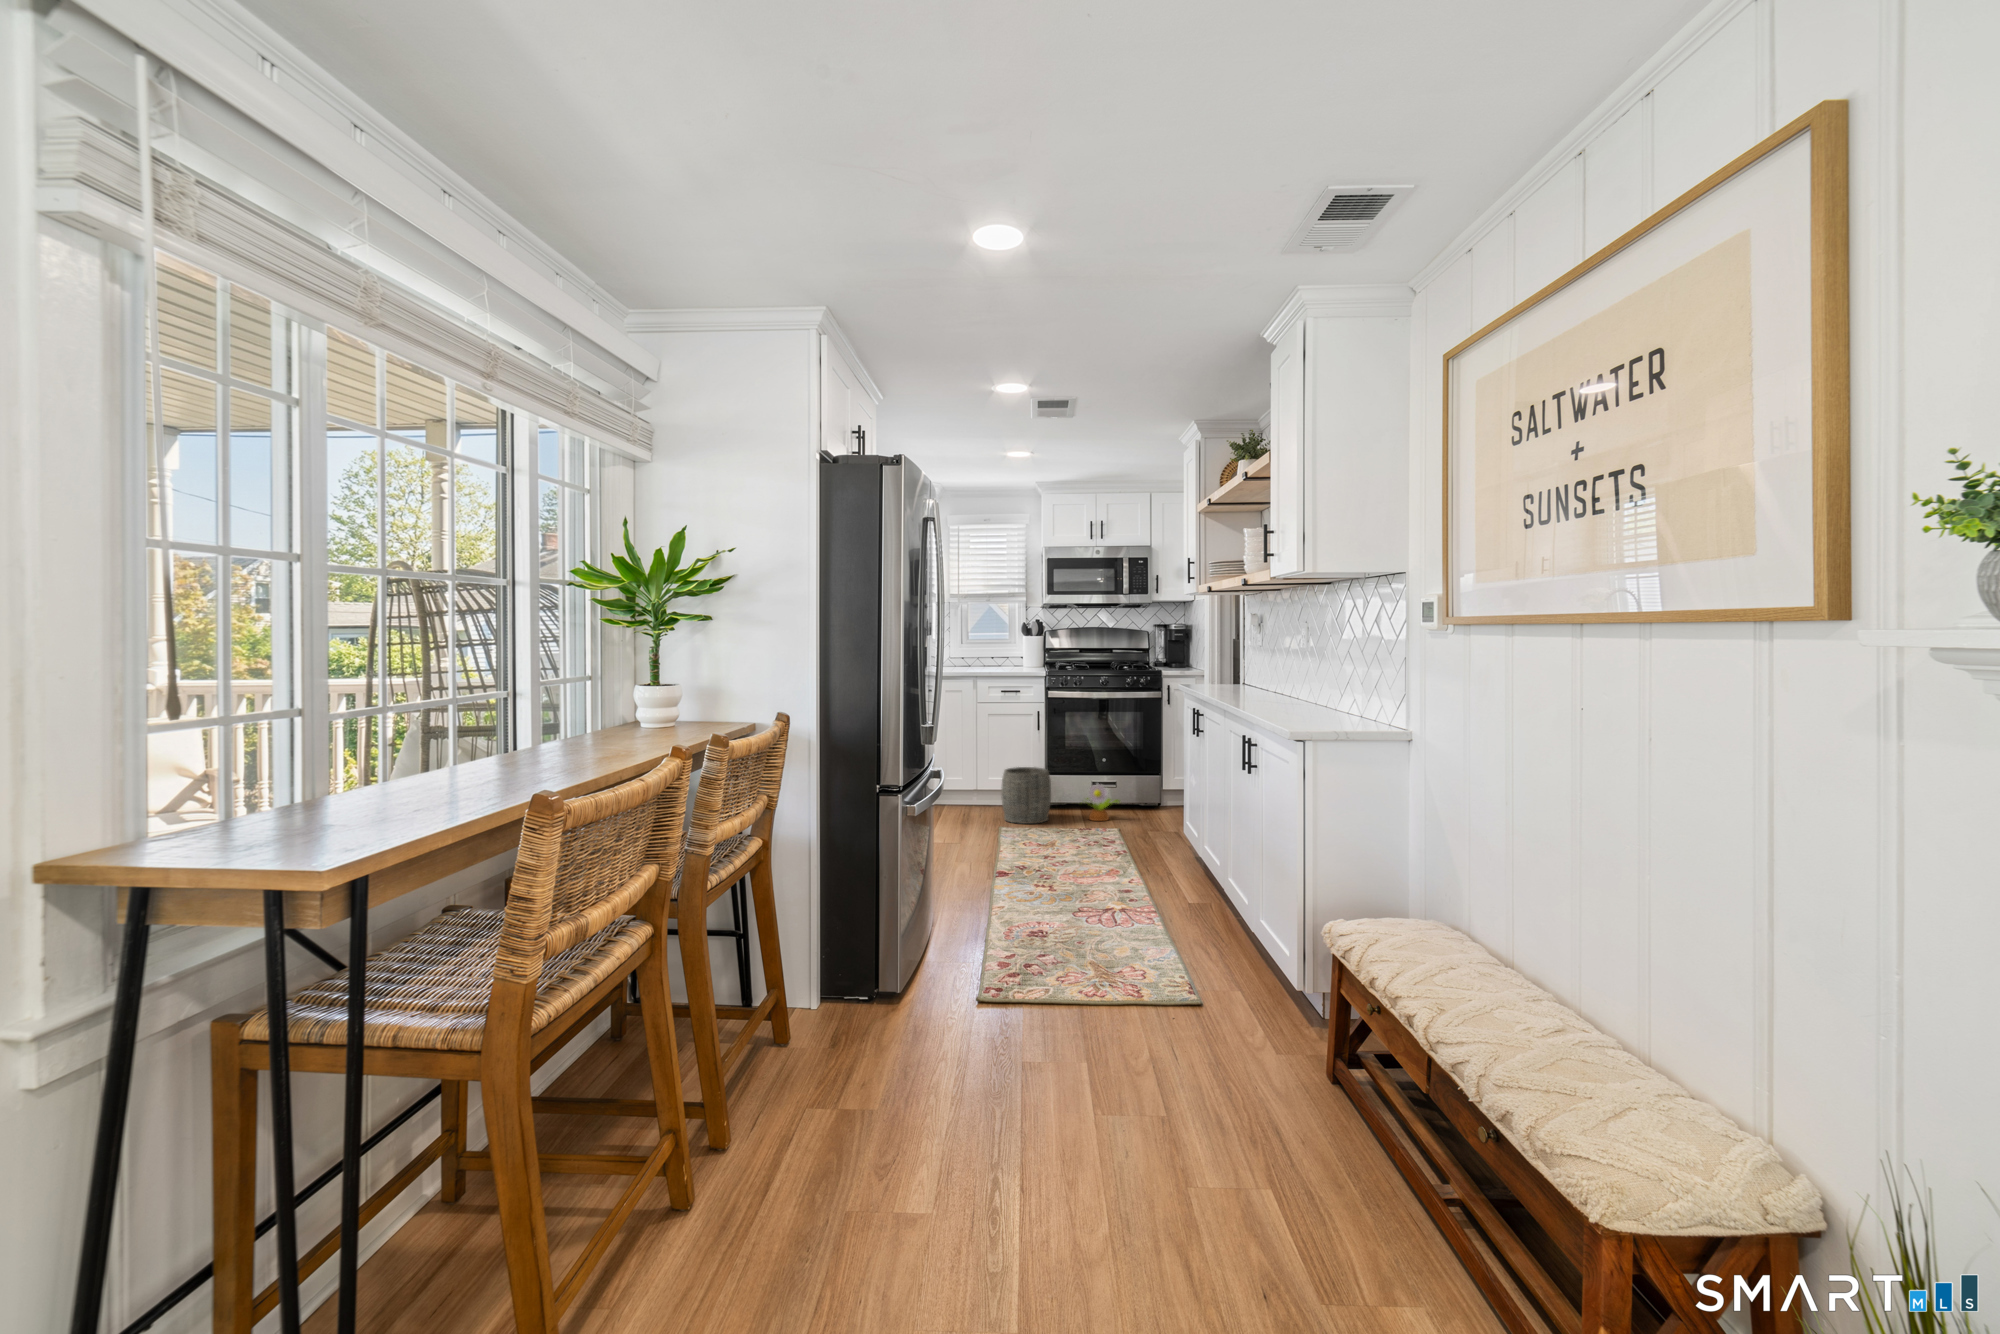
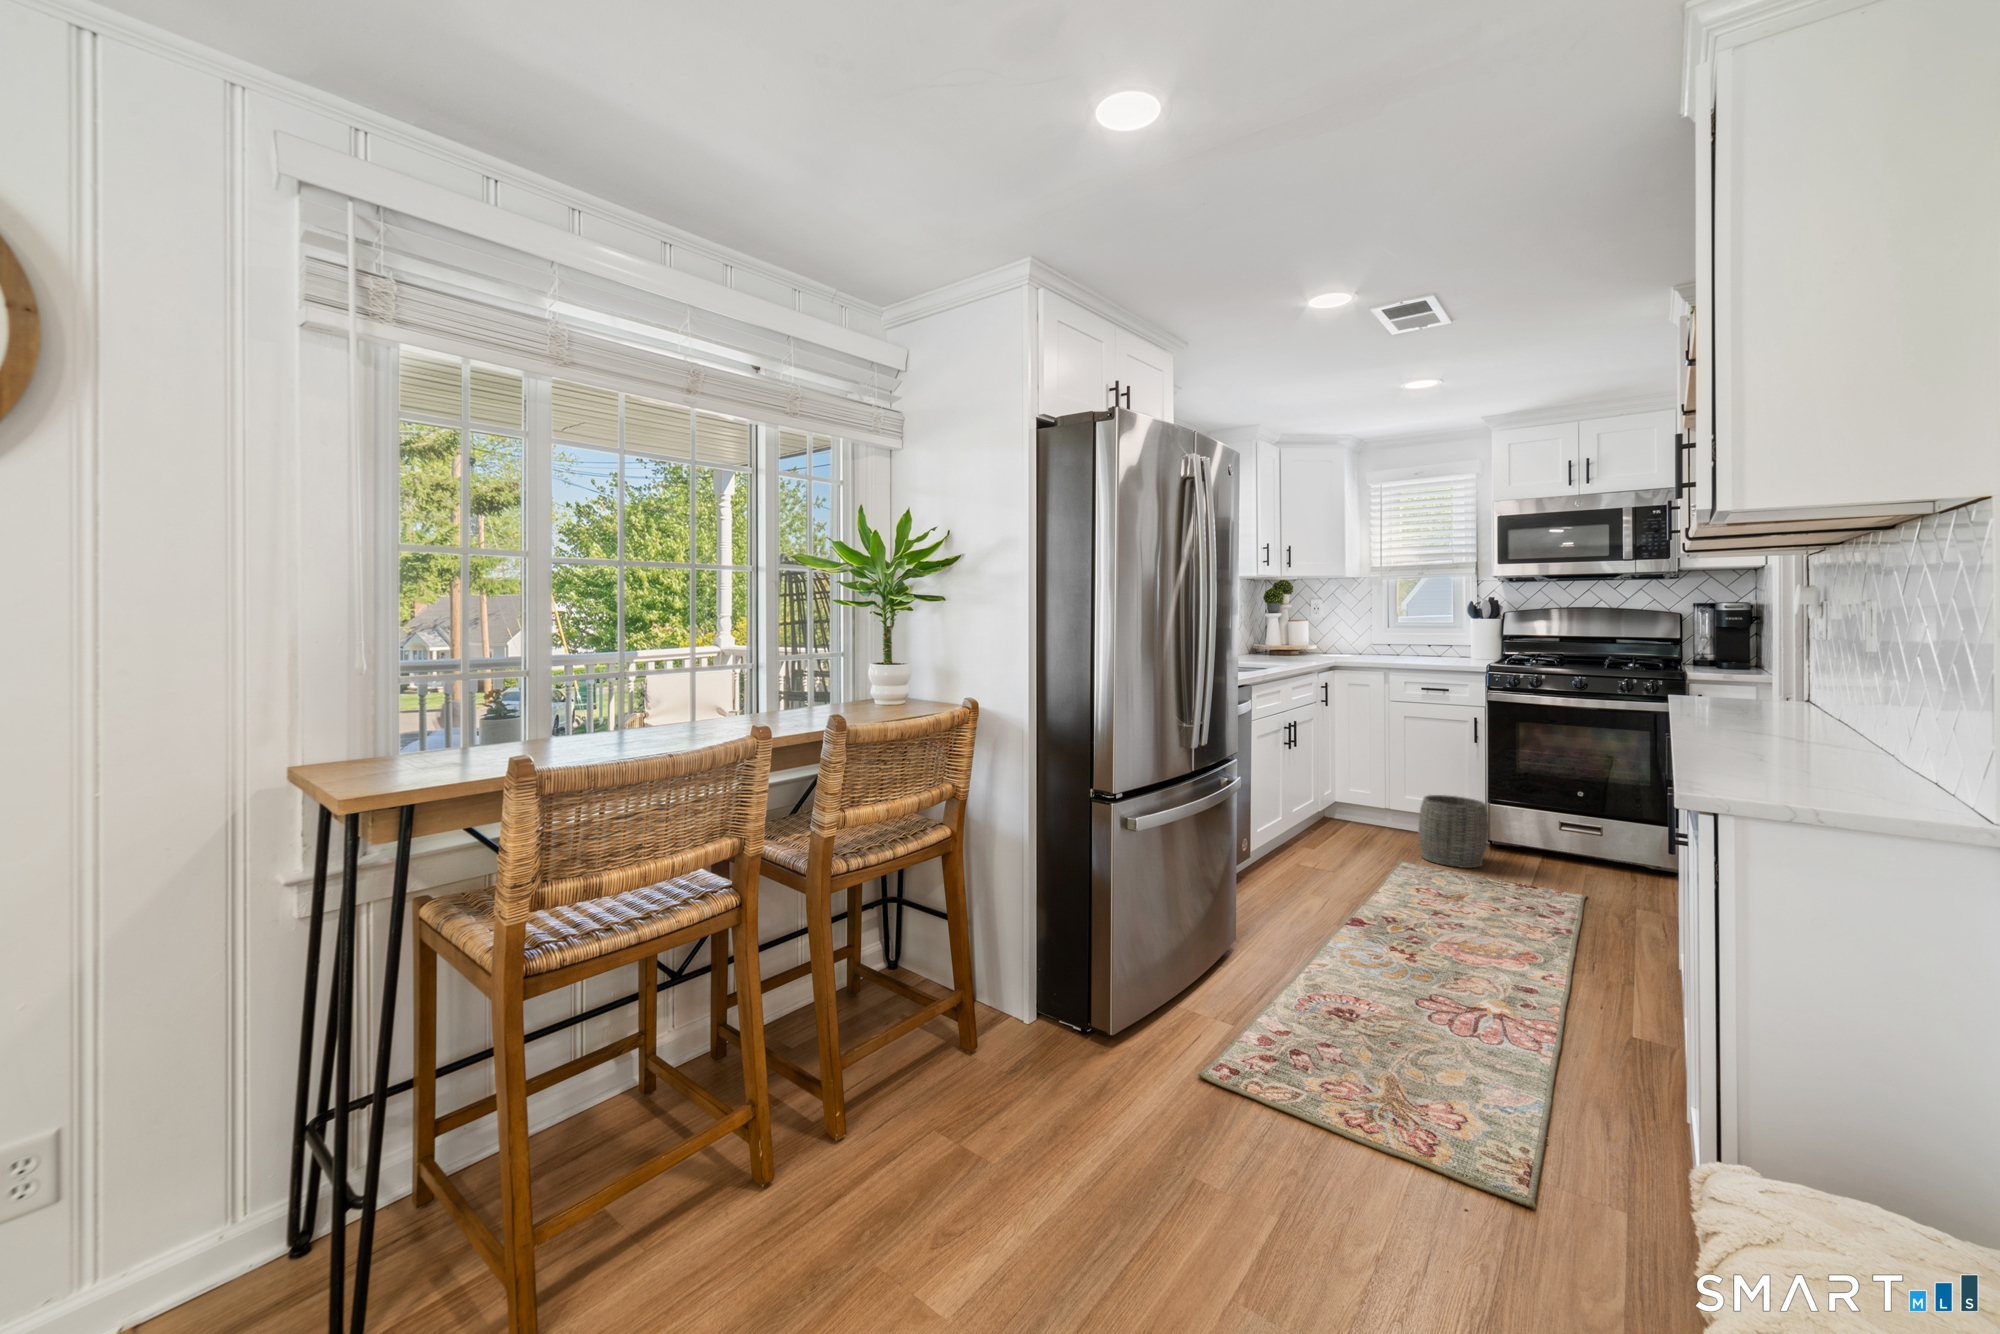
decorative plant: present [1087,783,1120,821] -> none [1529,830,1598,882]

